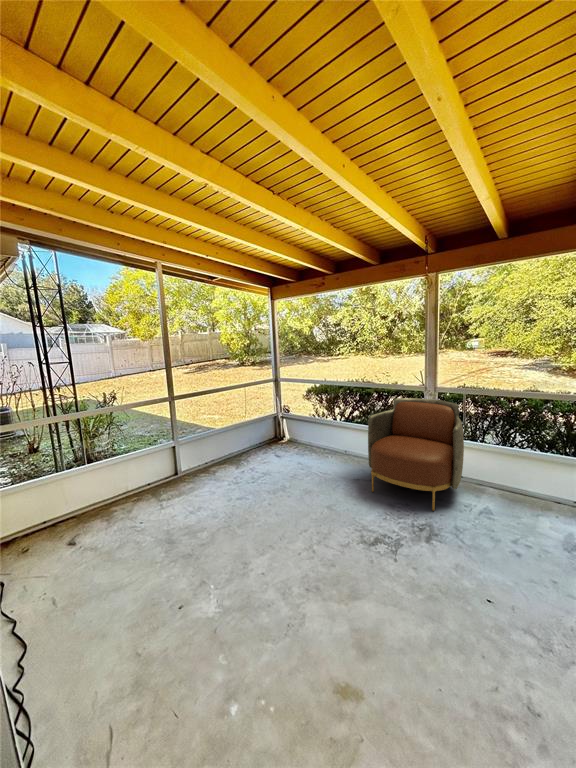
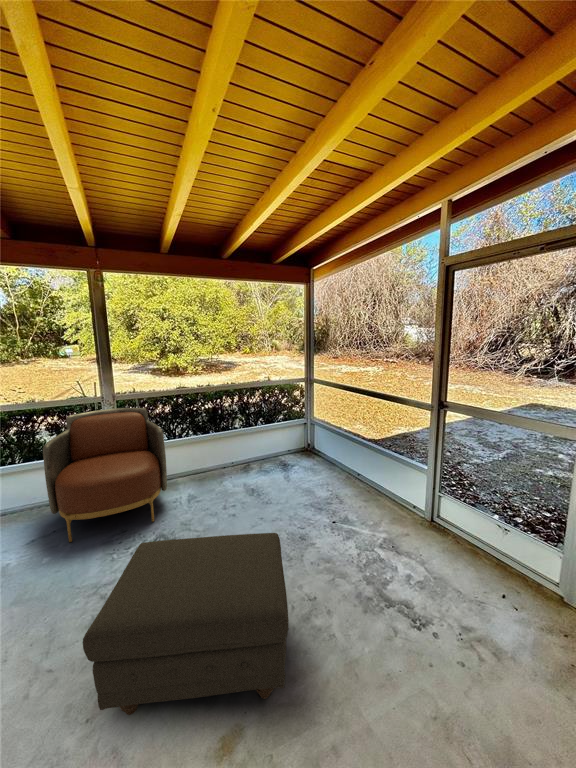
ottoman: none [299,507,485,706] -> present [83,533,289,715]

